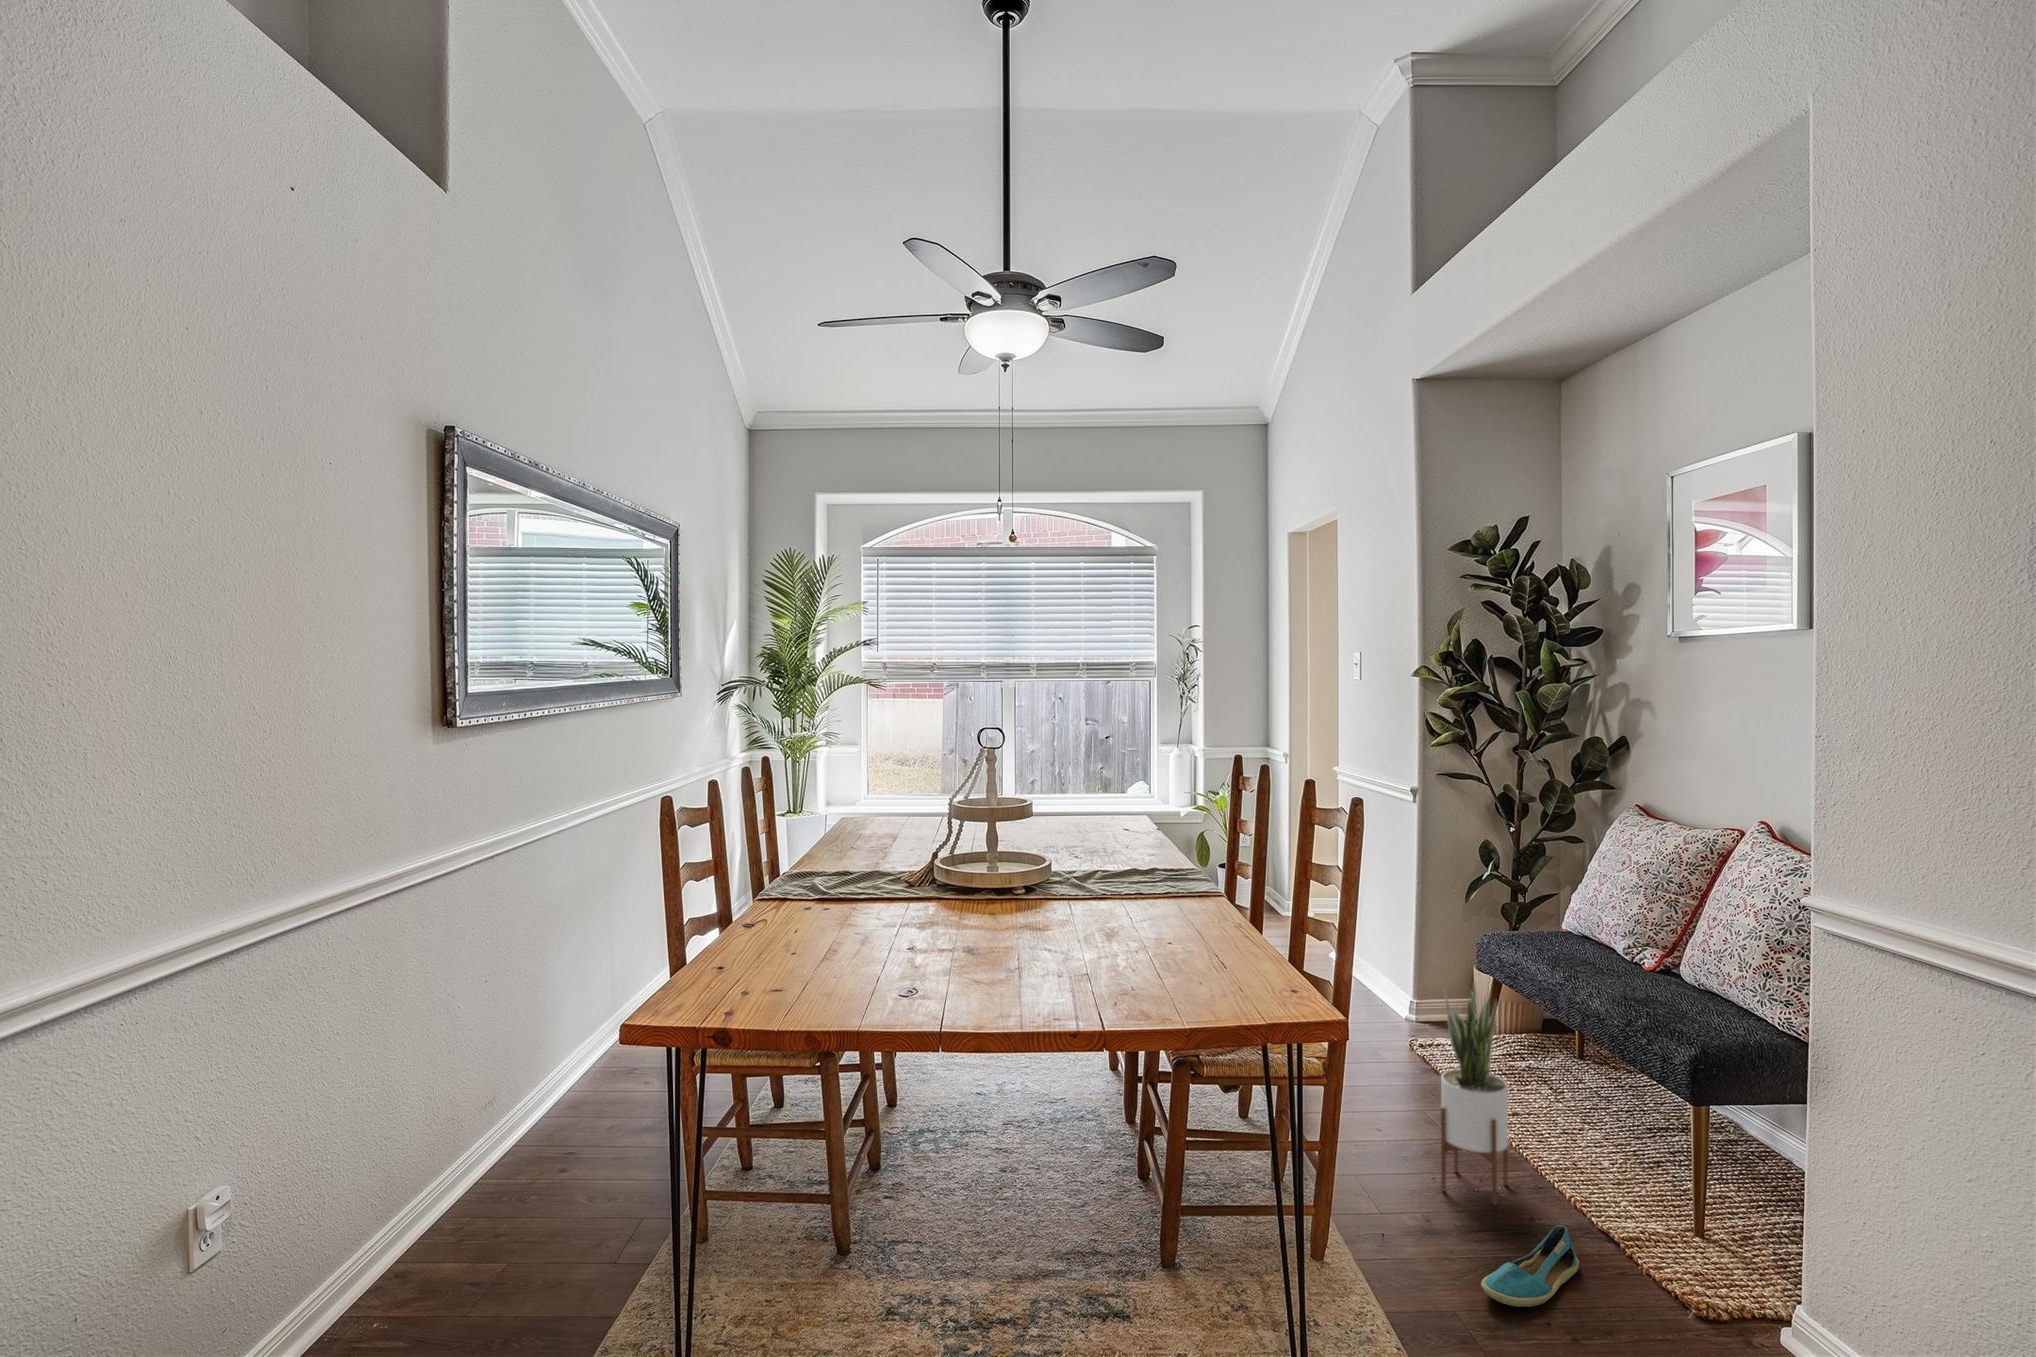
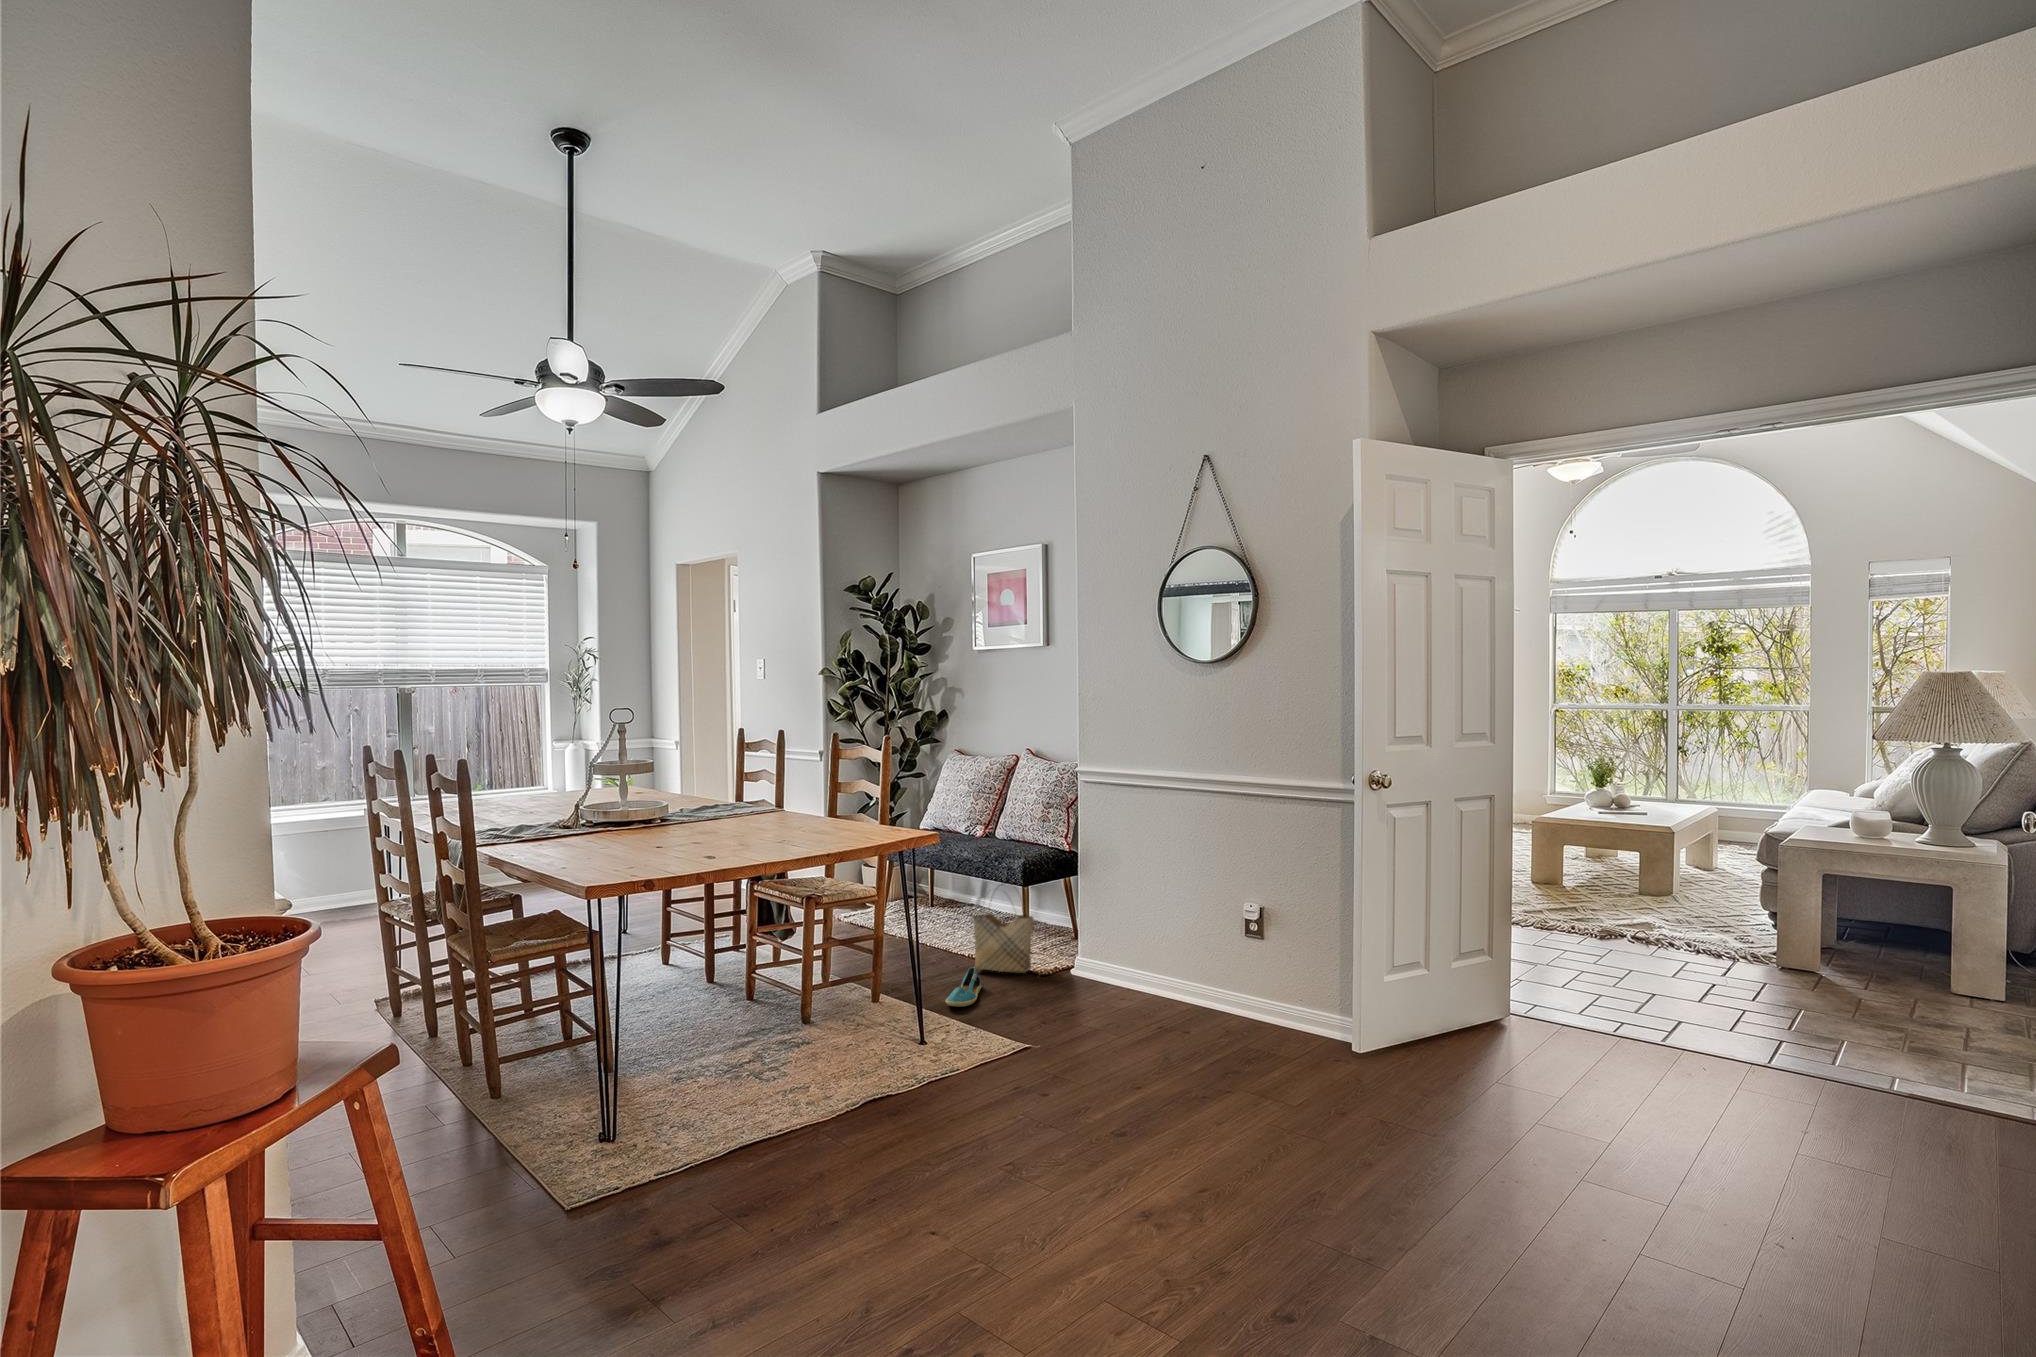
potted plant: present [1441,984,1508,1205] -> none [895,850,932,978]
woven basket: none [1583,1079,1716,1270] -> present [972,888,1034,973]

